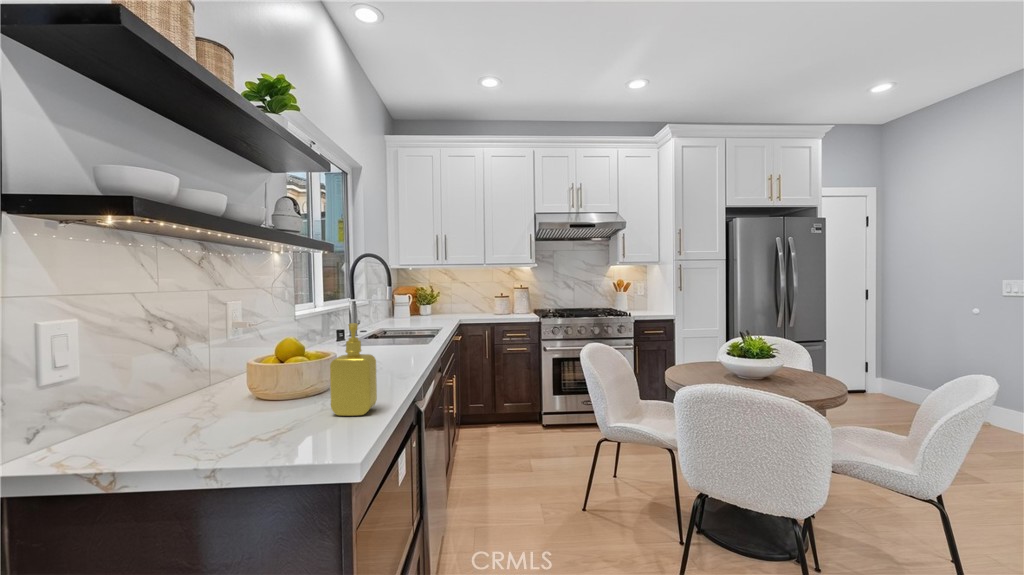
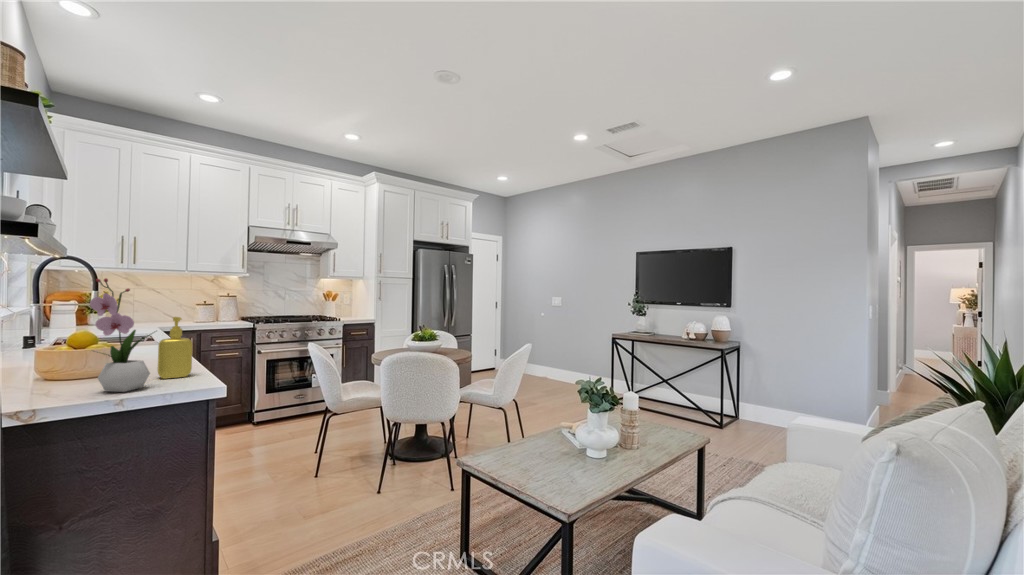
flower arrangement: none [209,268,299,446] -> present [90,278,151,392]

